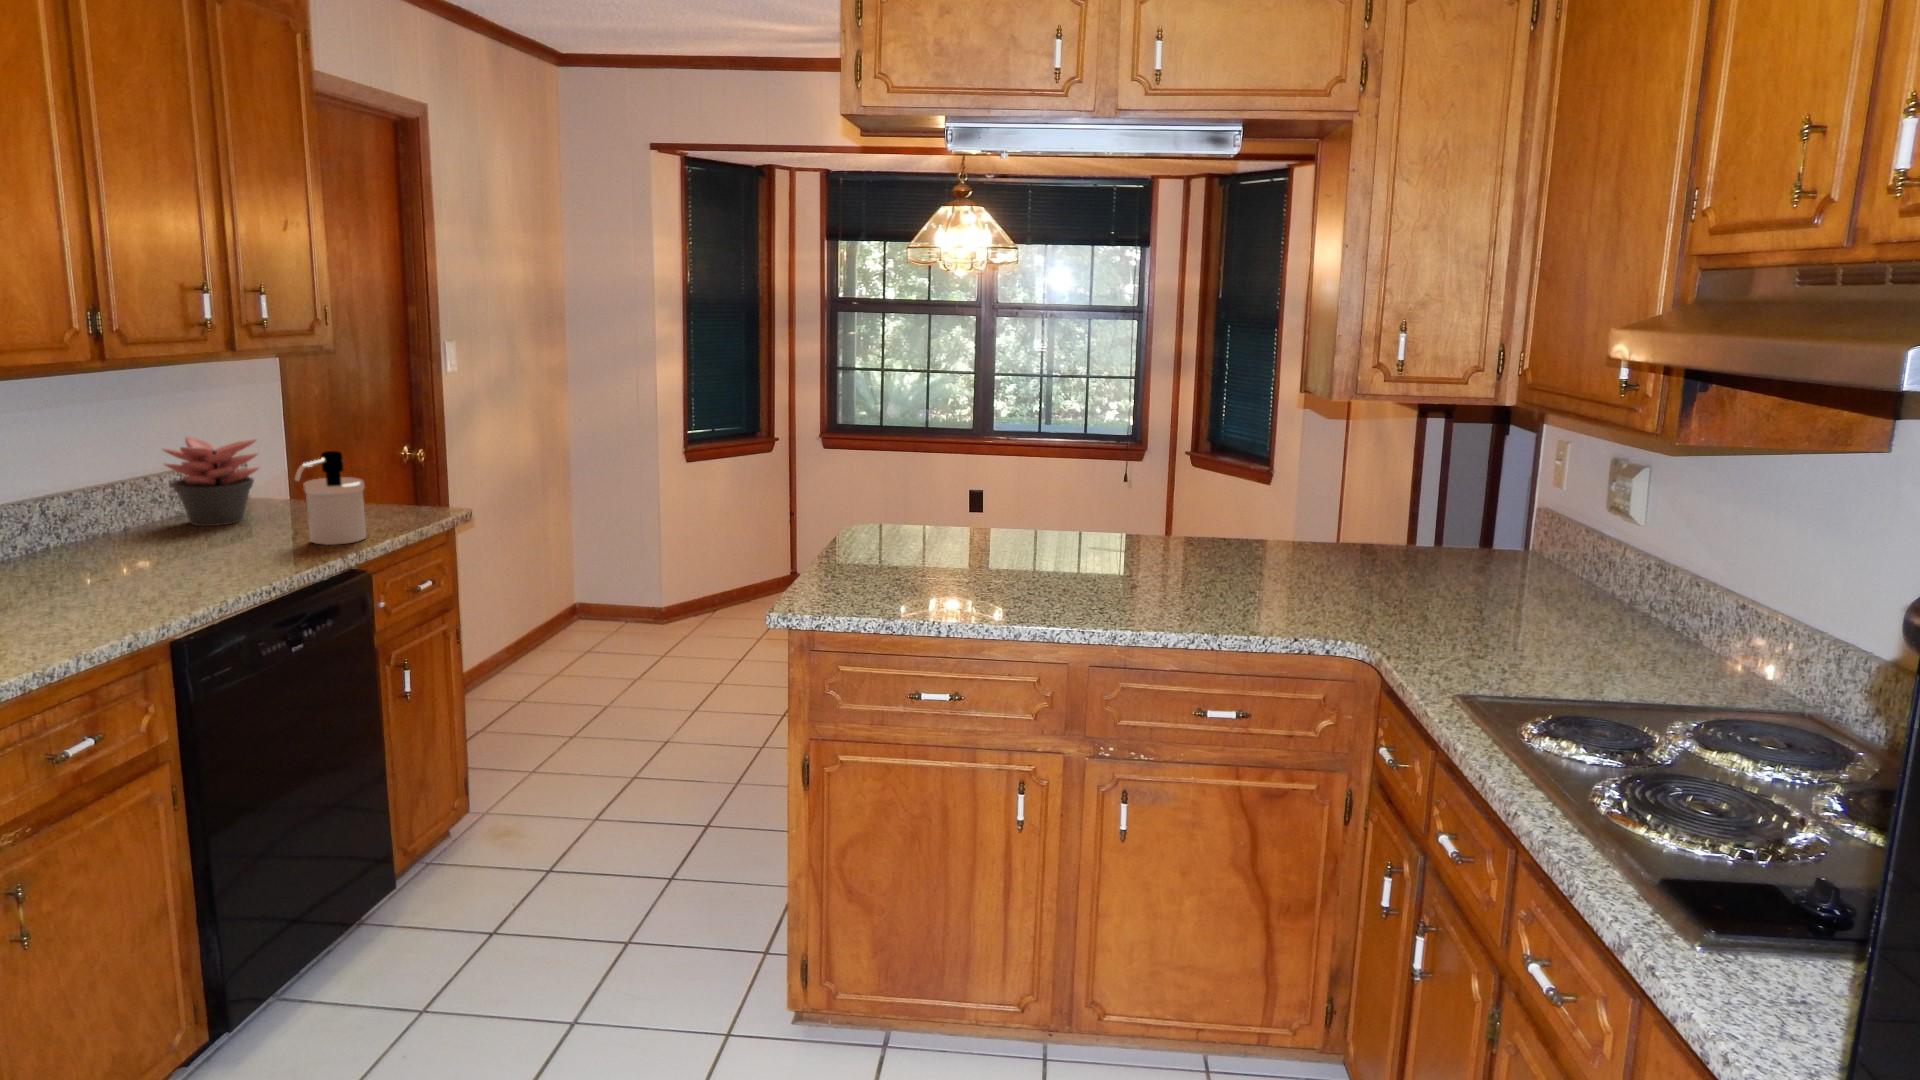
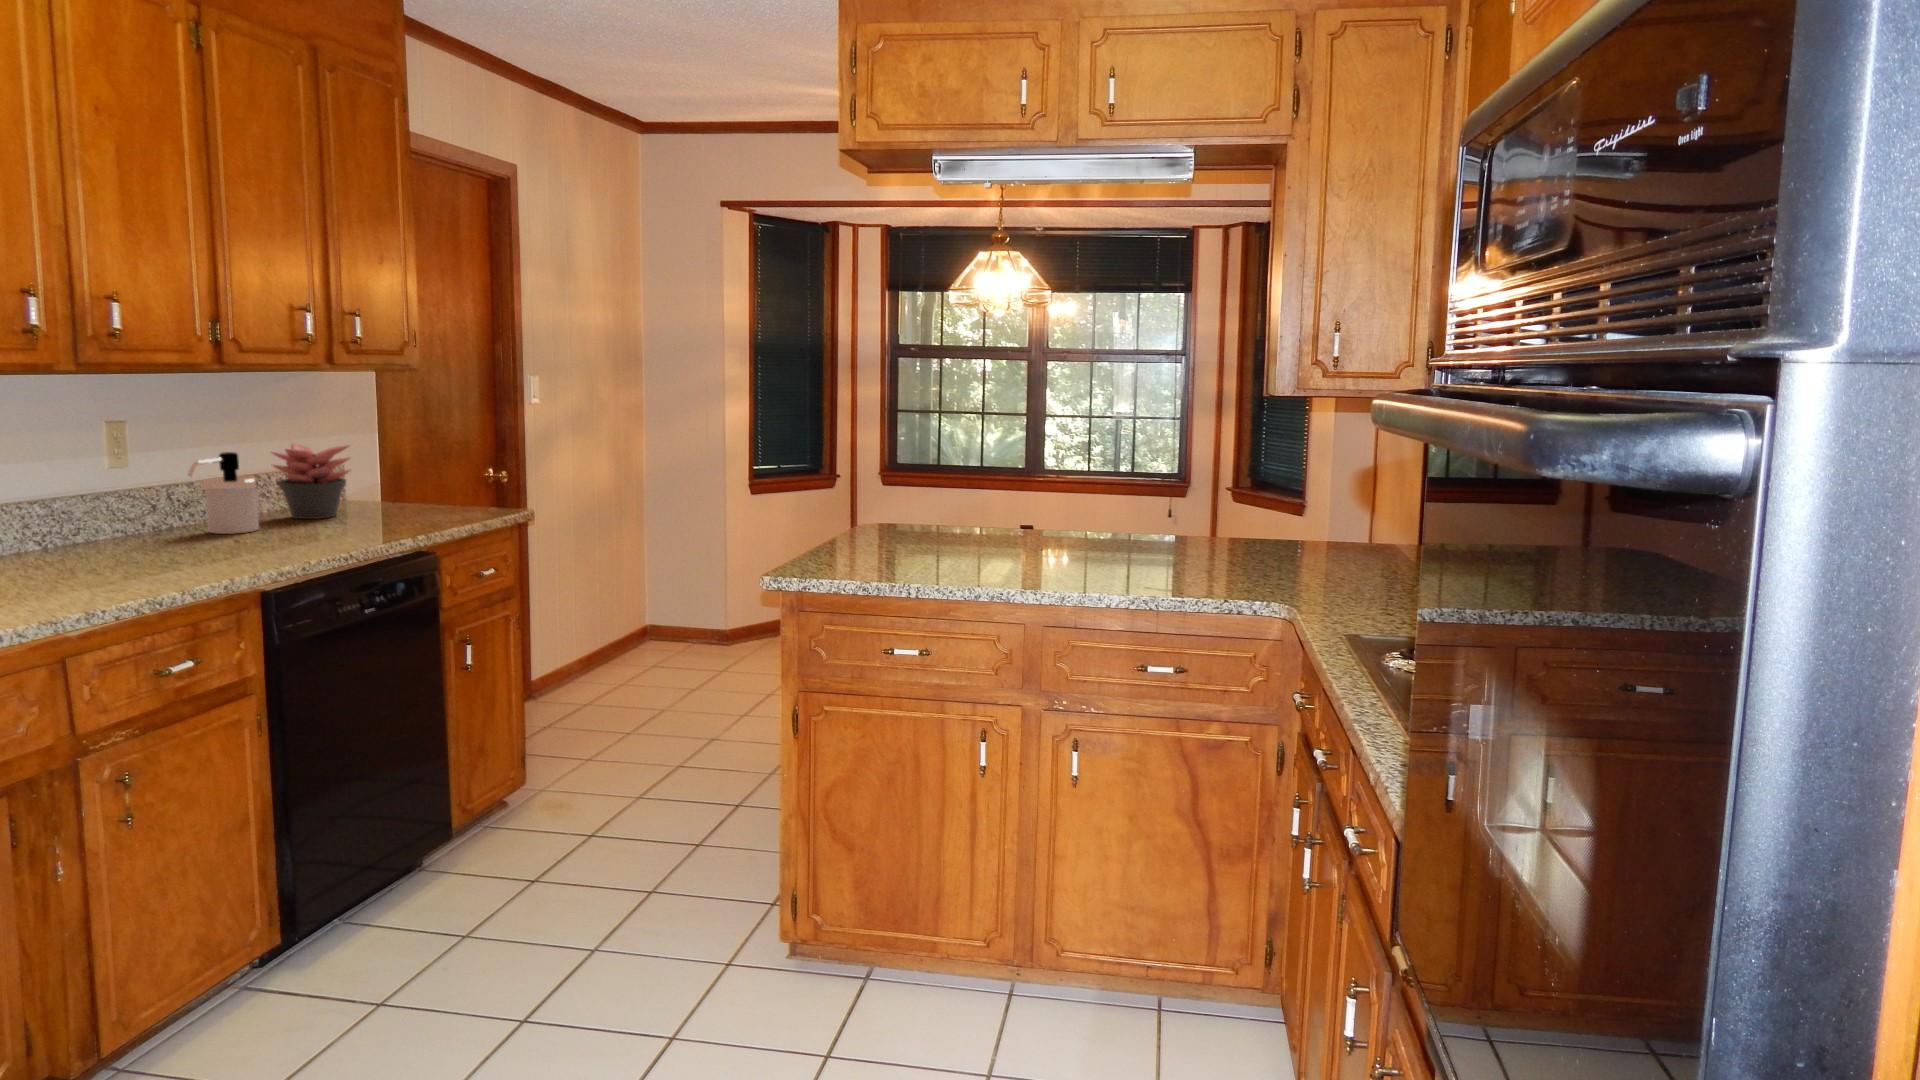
soap dispenser: present [295,451,366,545] -> present [188,452,259,534]

